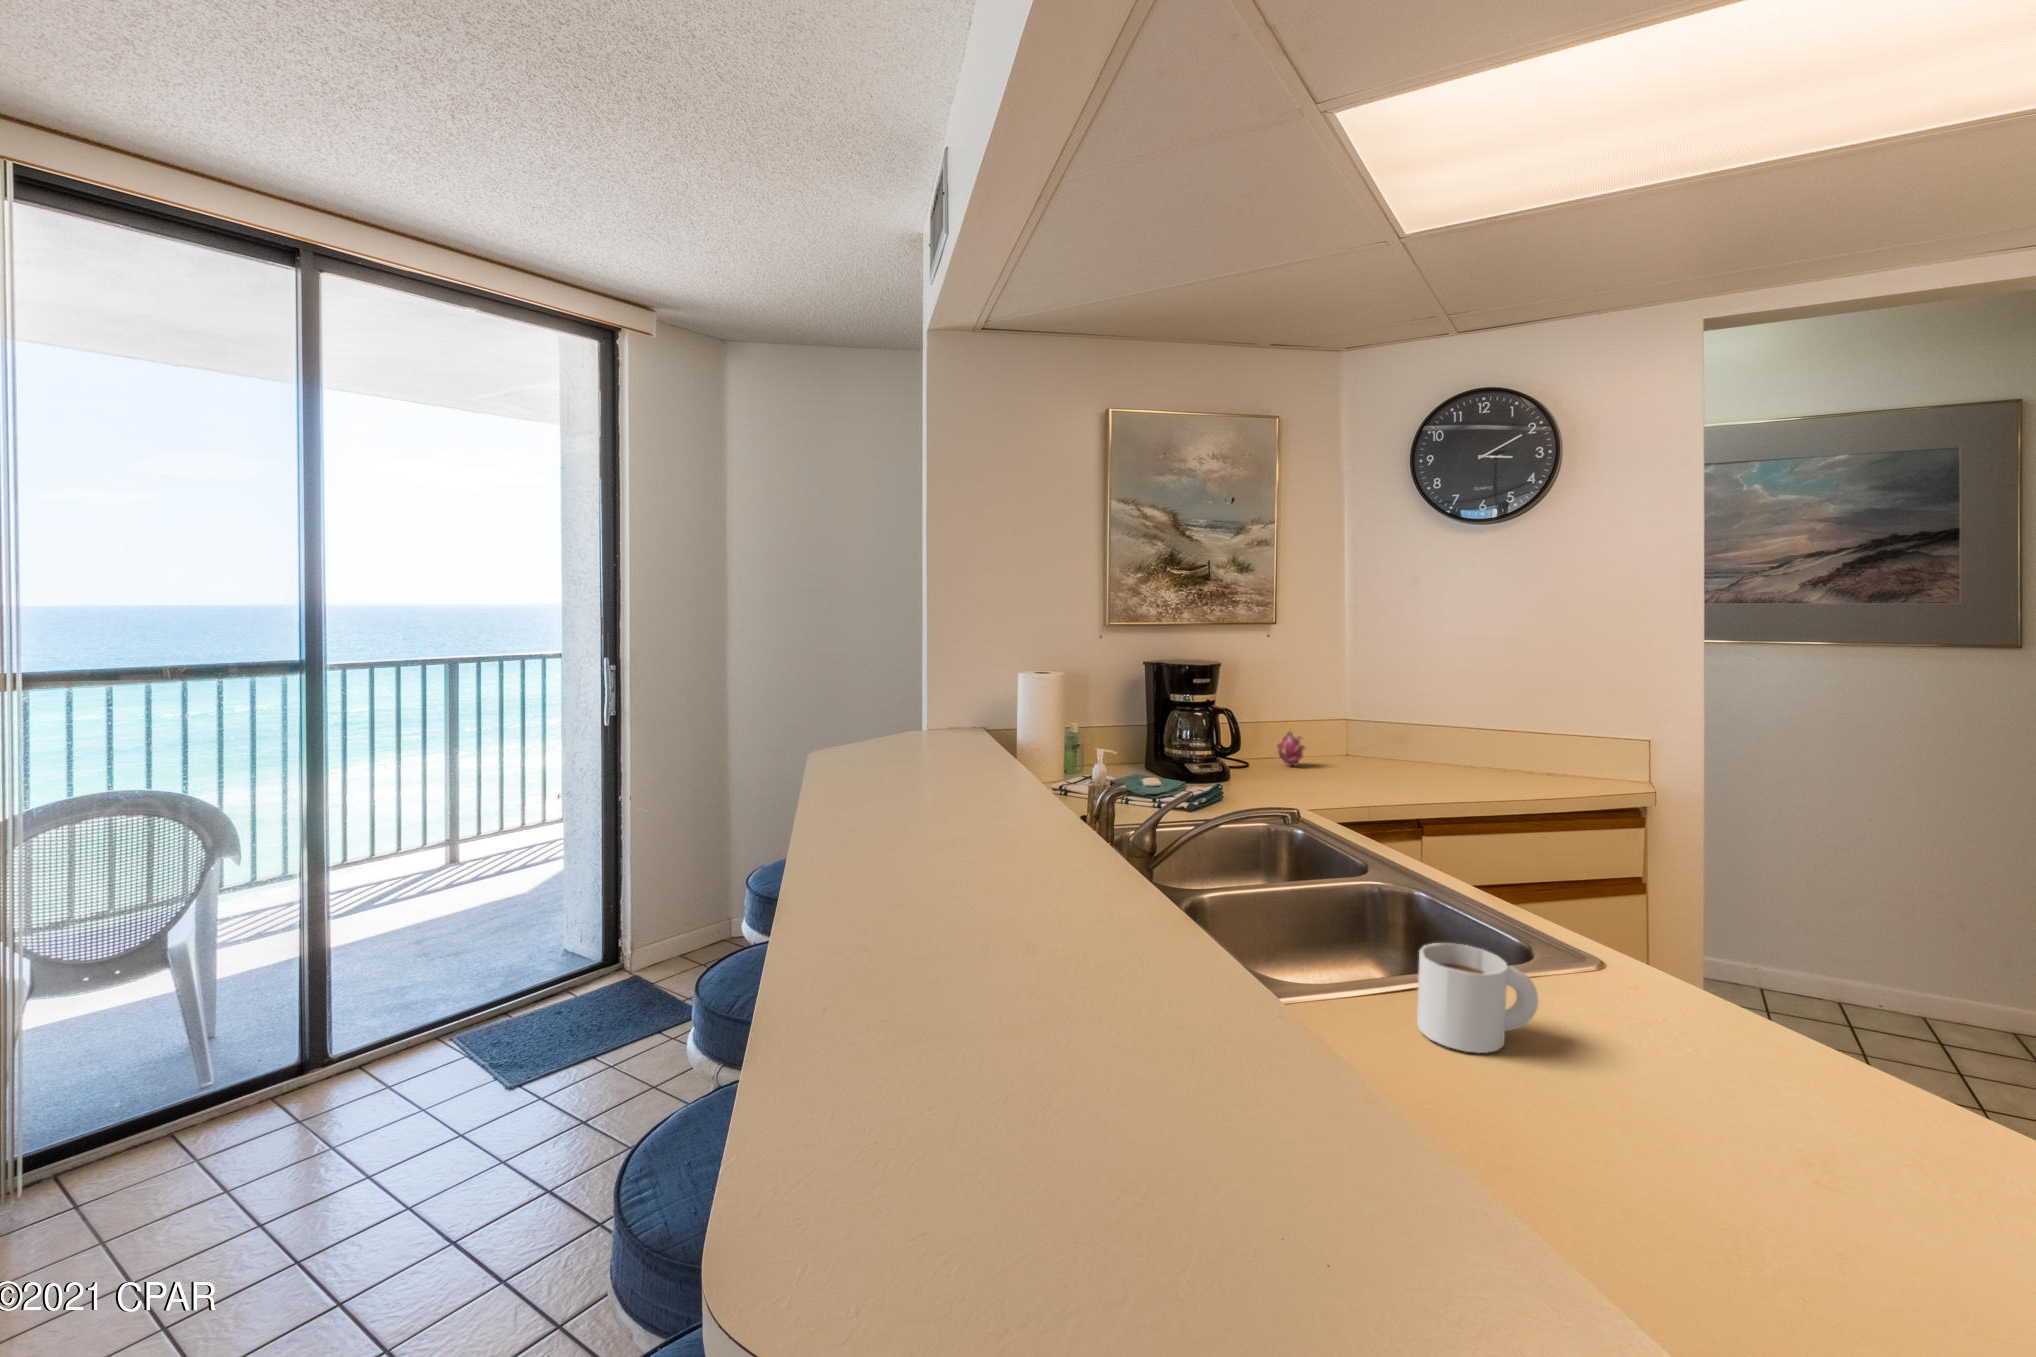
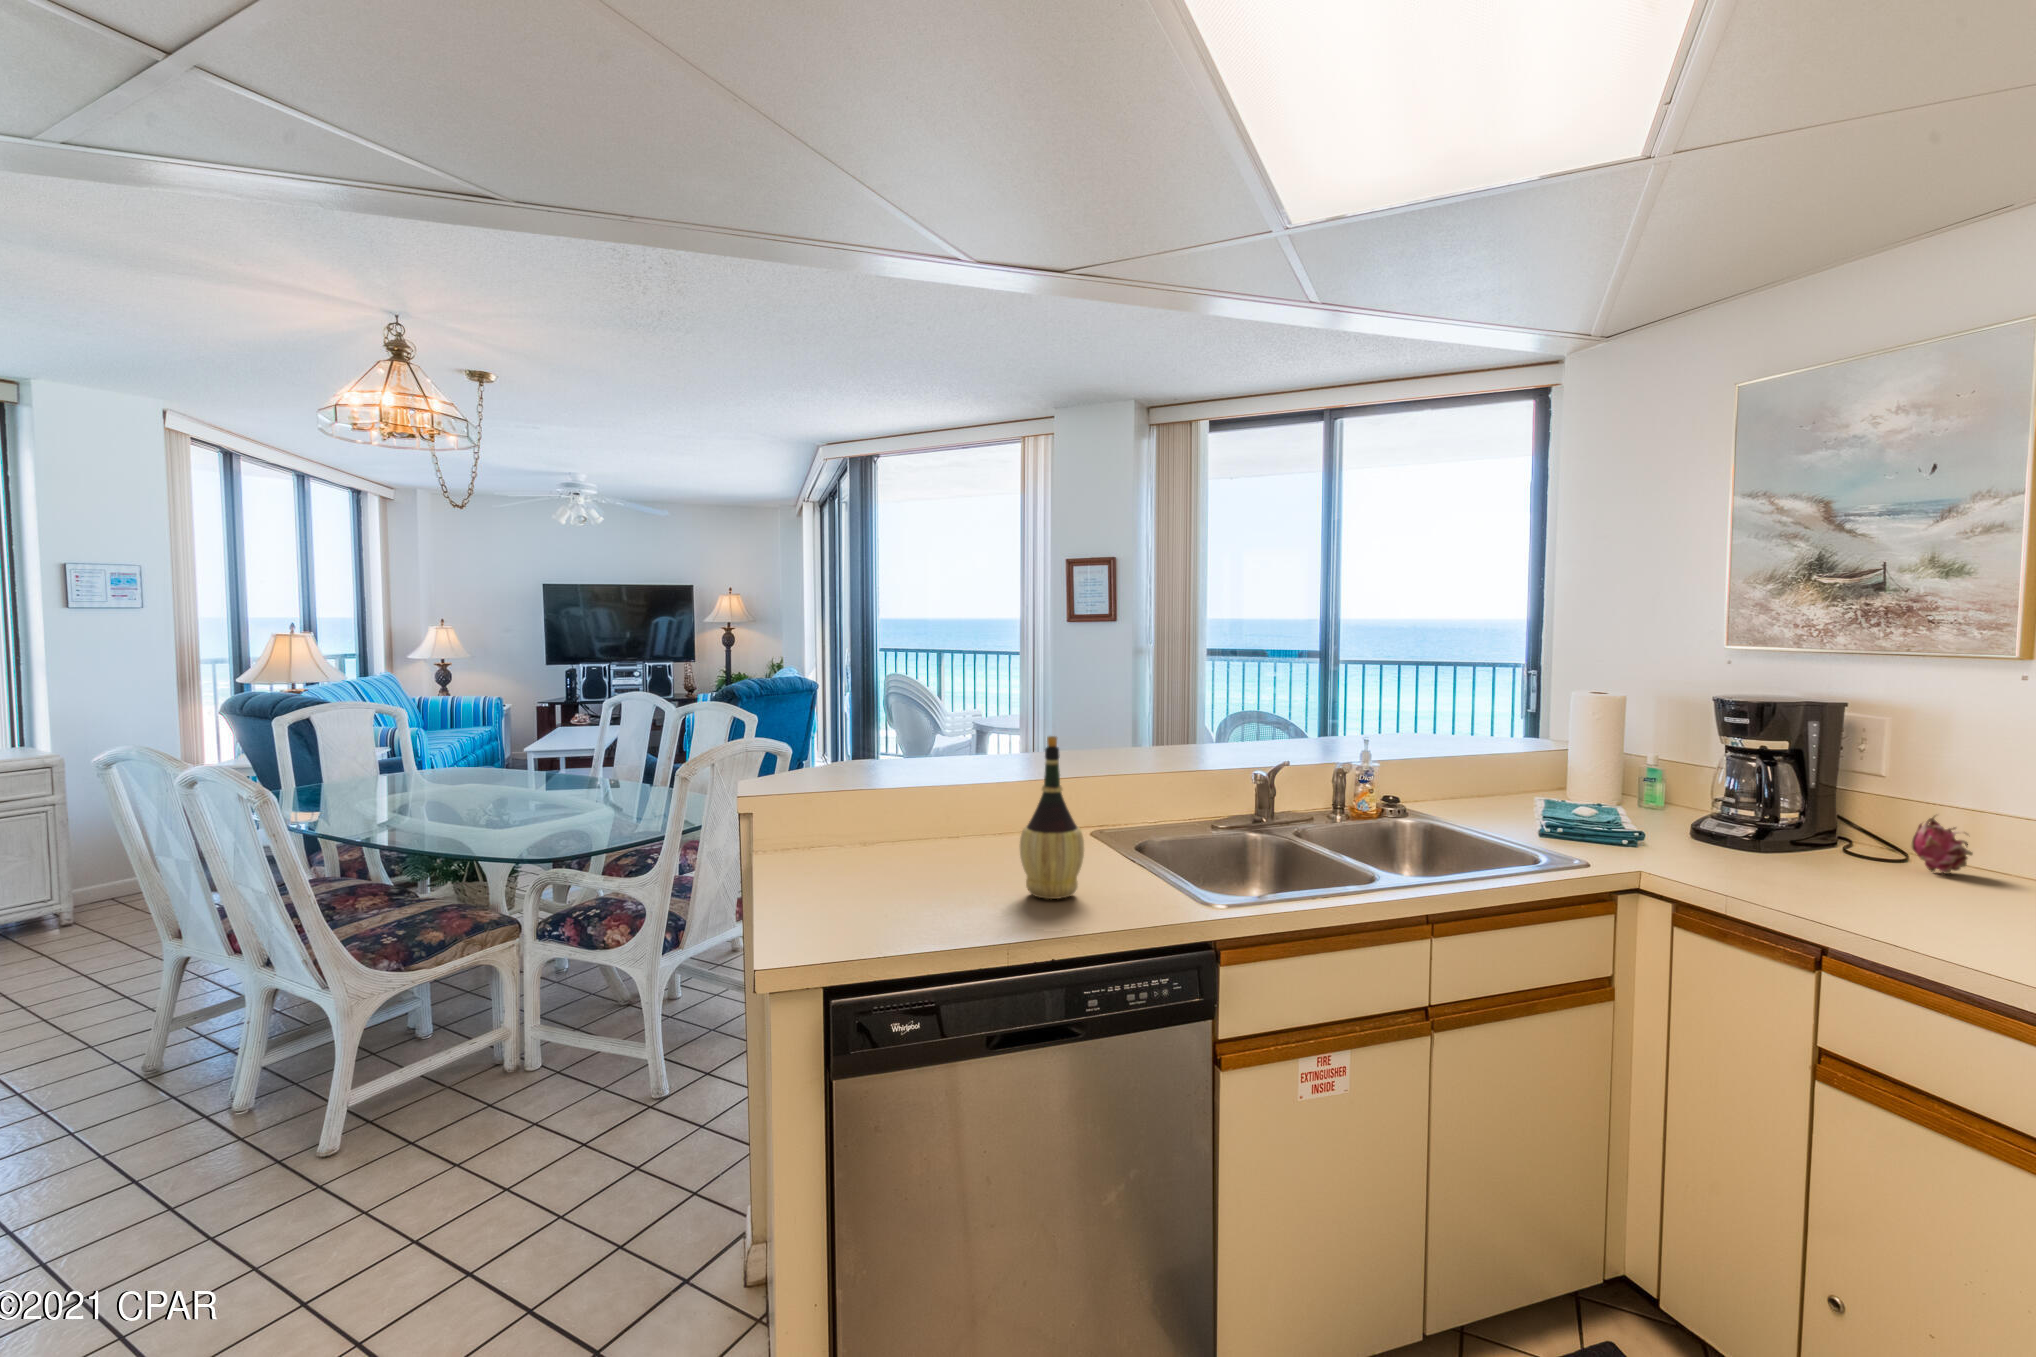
wine bottle: none [1633,790,1815,1147] -> present [1020,736,1084,899]
mug: present [1417,943,1538,1053] -> none [1098,828,1140,879]

